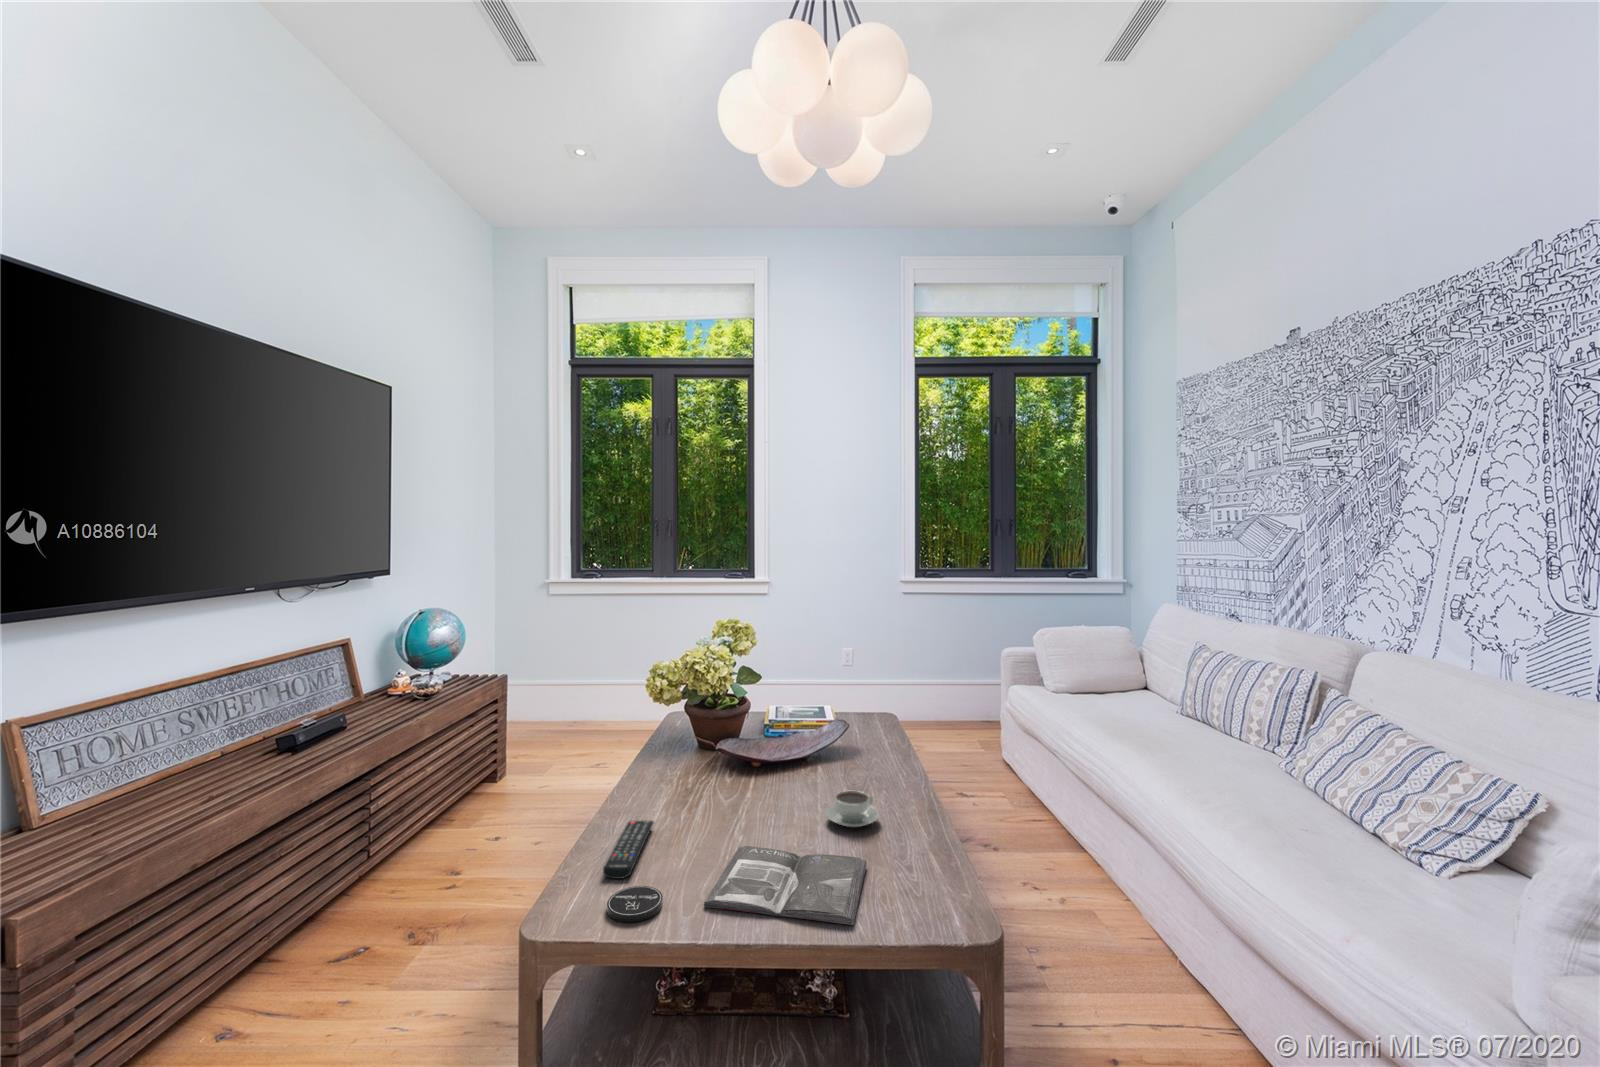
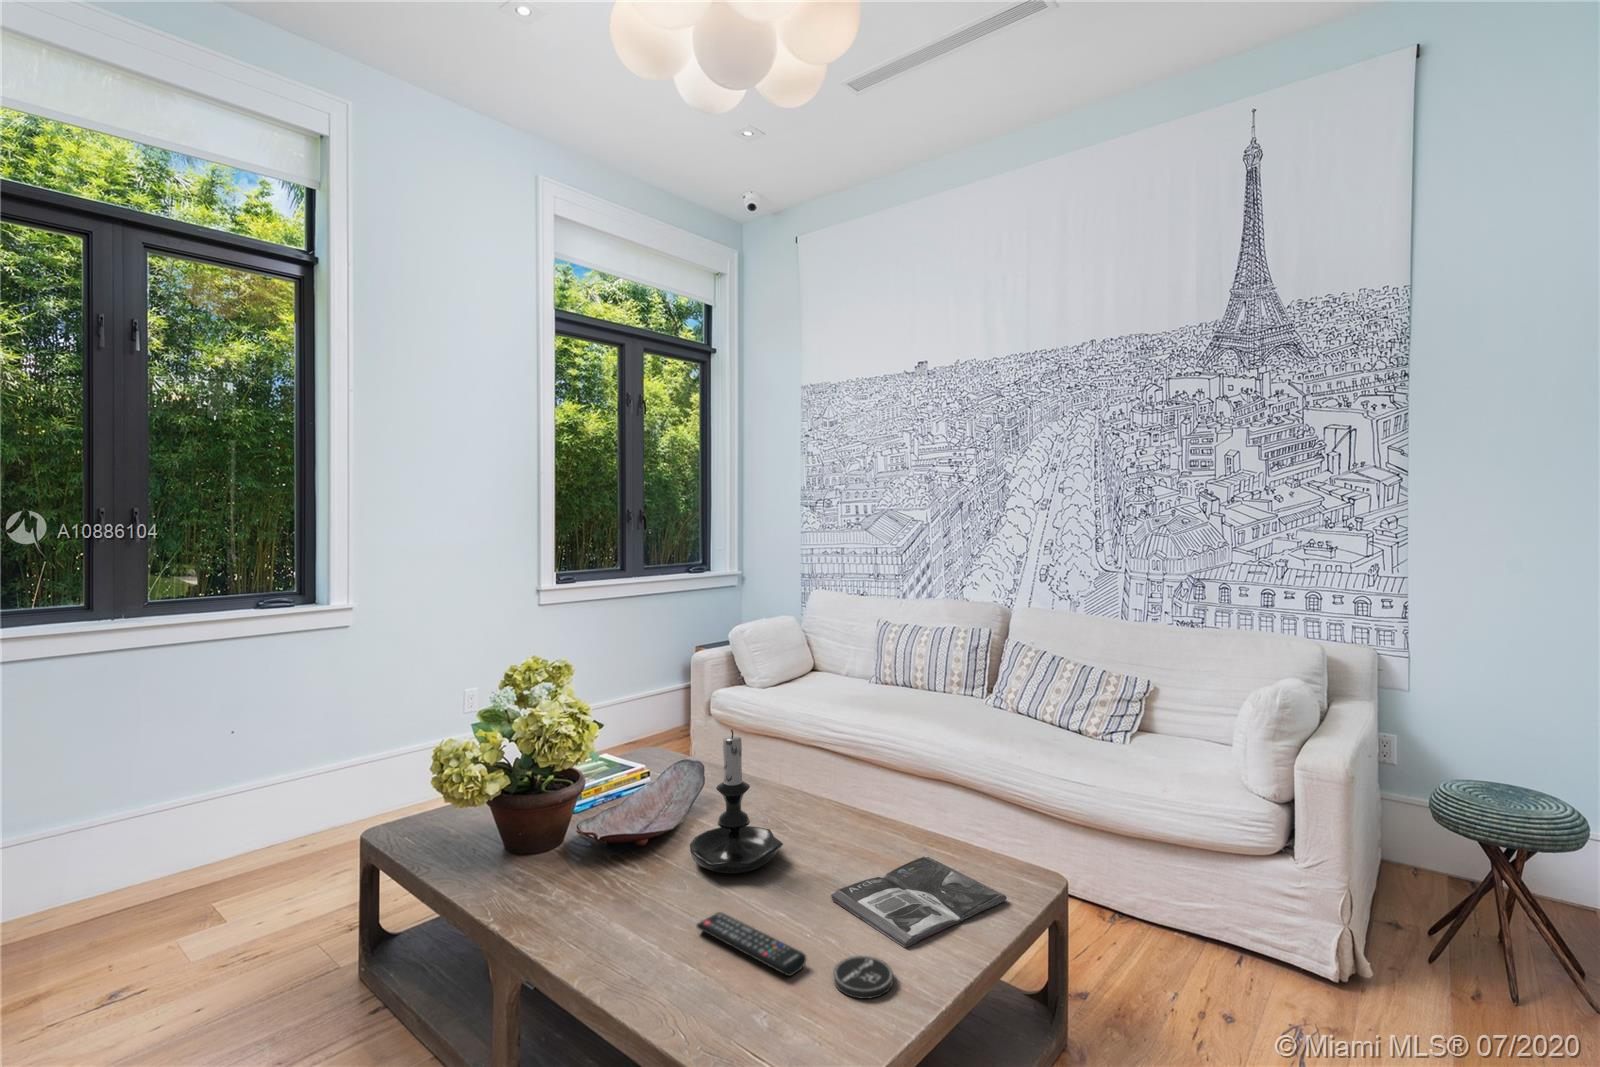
candle holder: none [702,684,788,810] -> present [690,730,783,874]
coffee cup: present [826,791,879,828] -> none [824,807,877,843]

